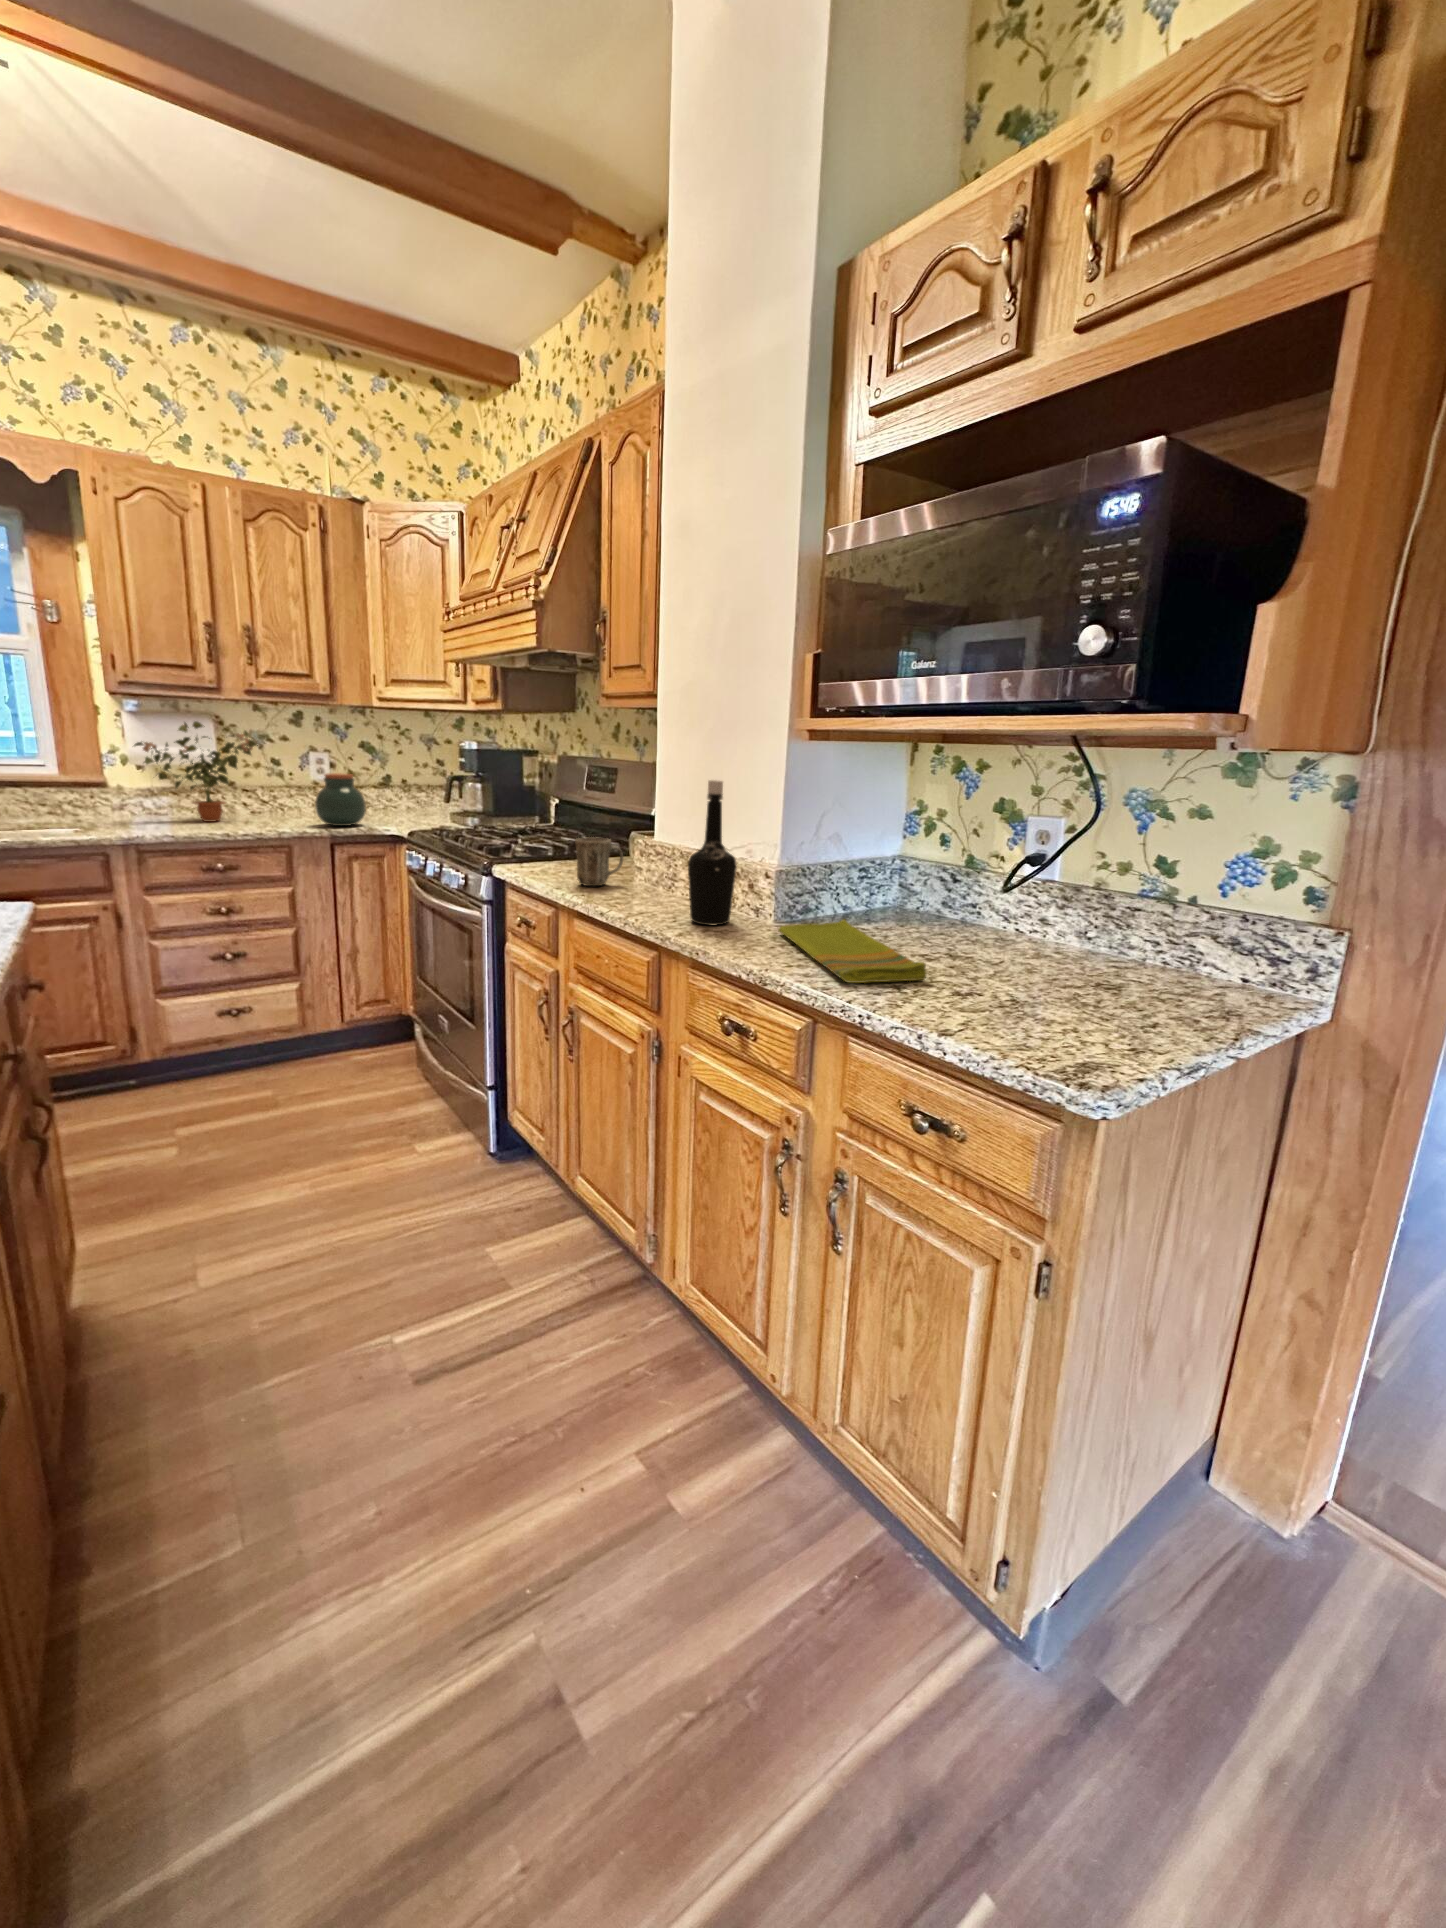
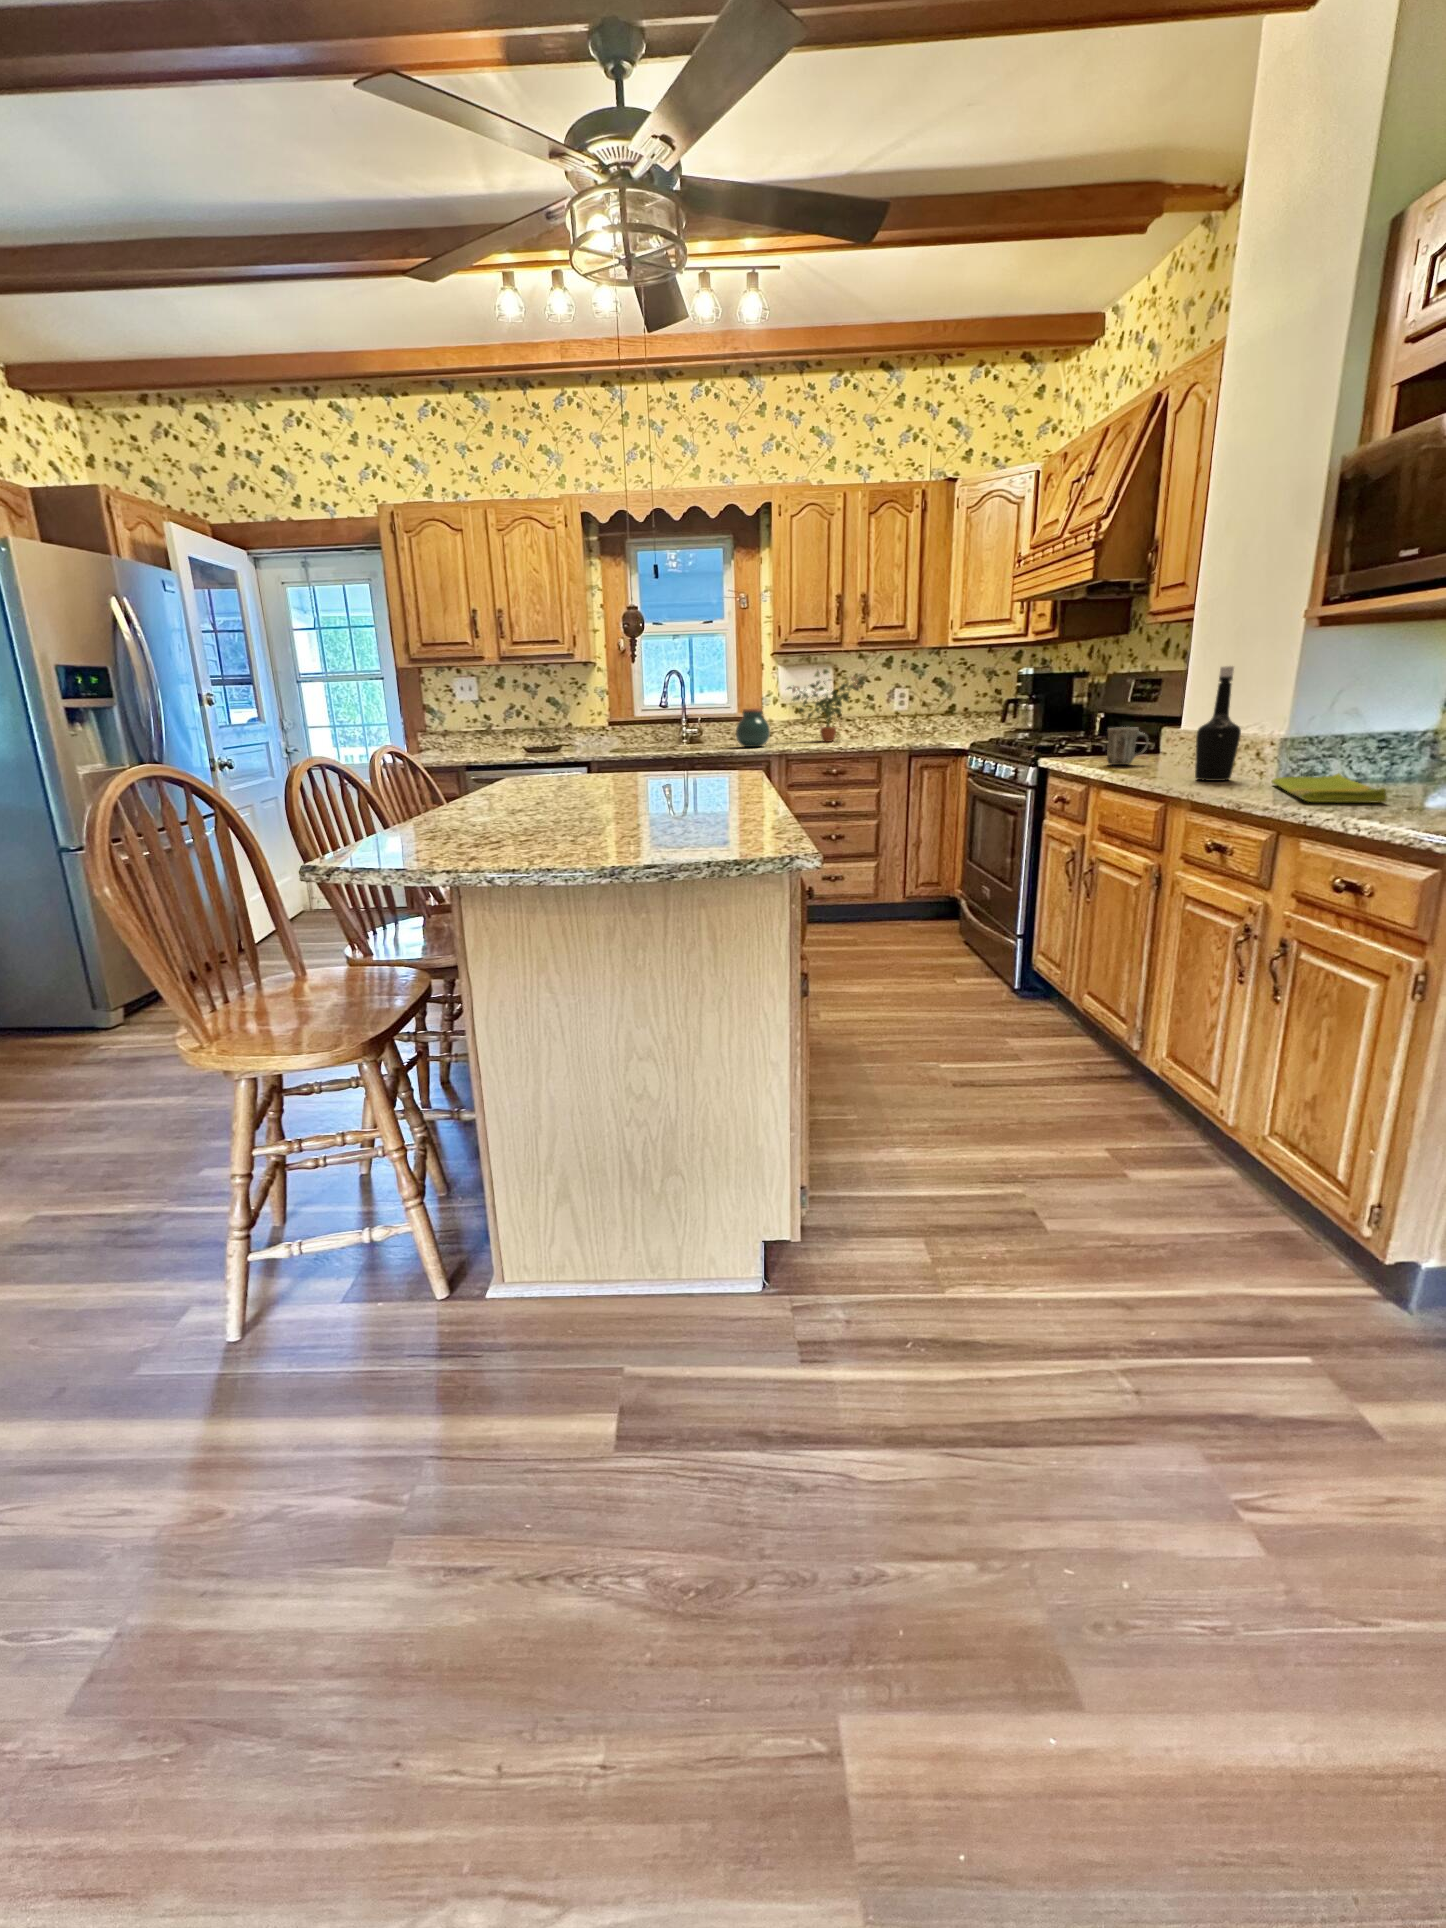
jar: present [315,773,366,826] -> present [736,708,770,747]

